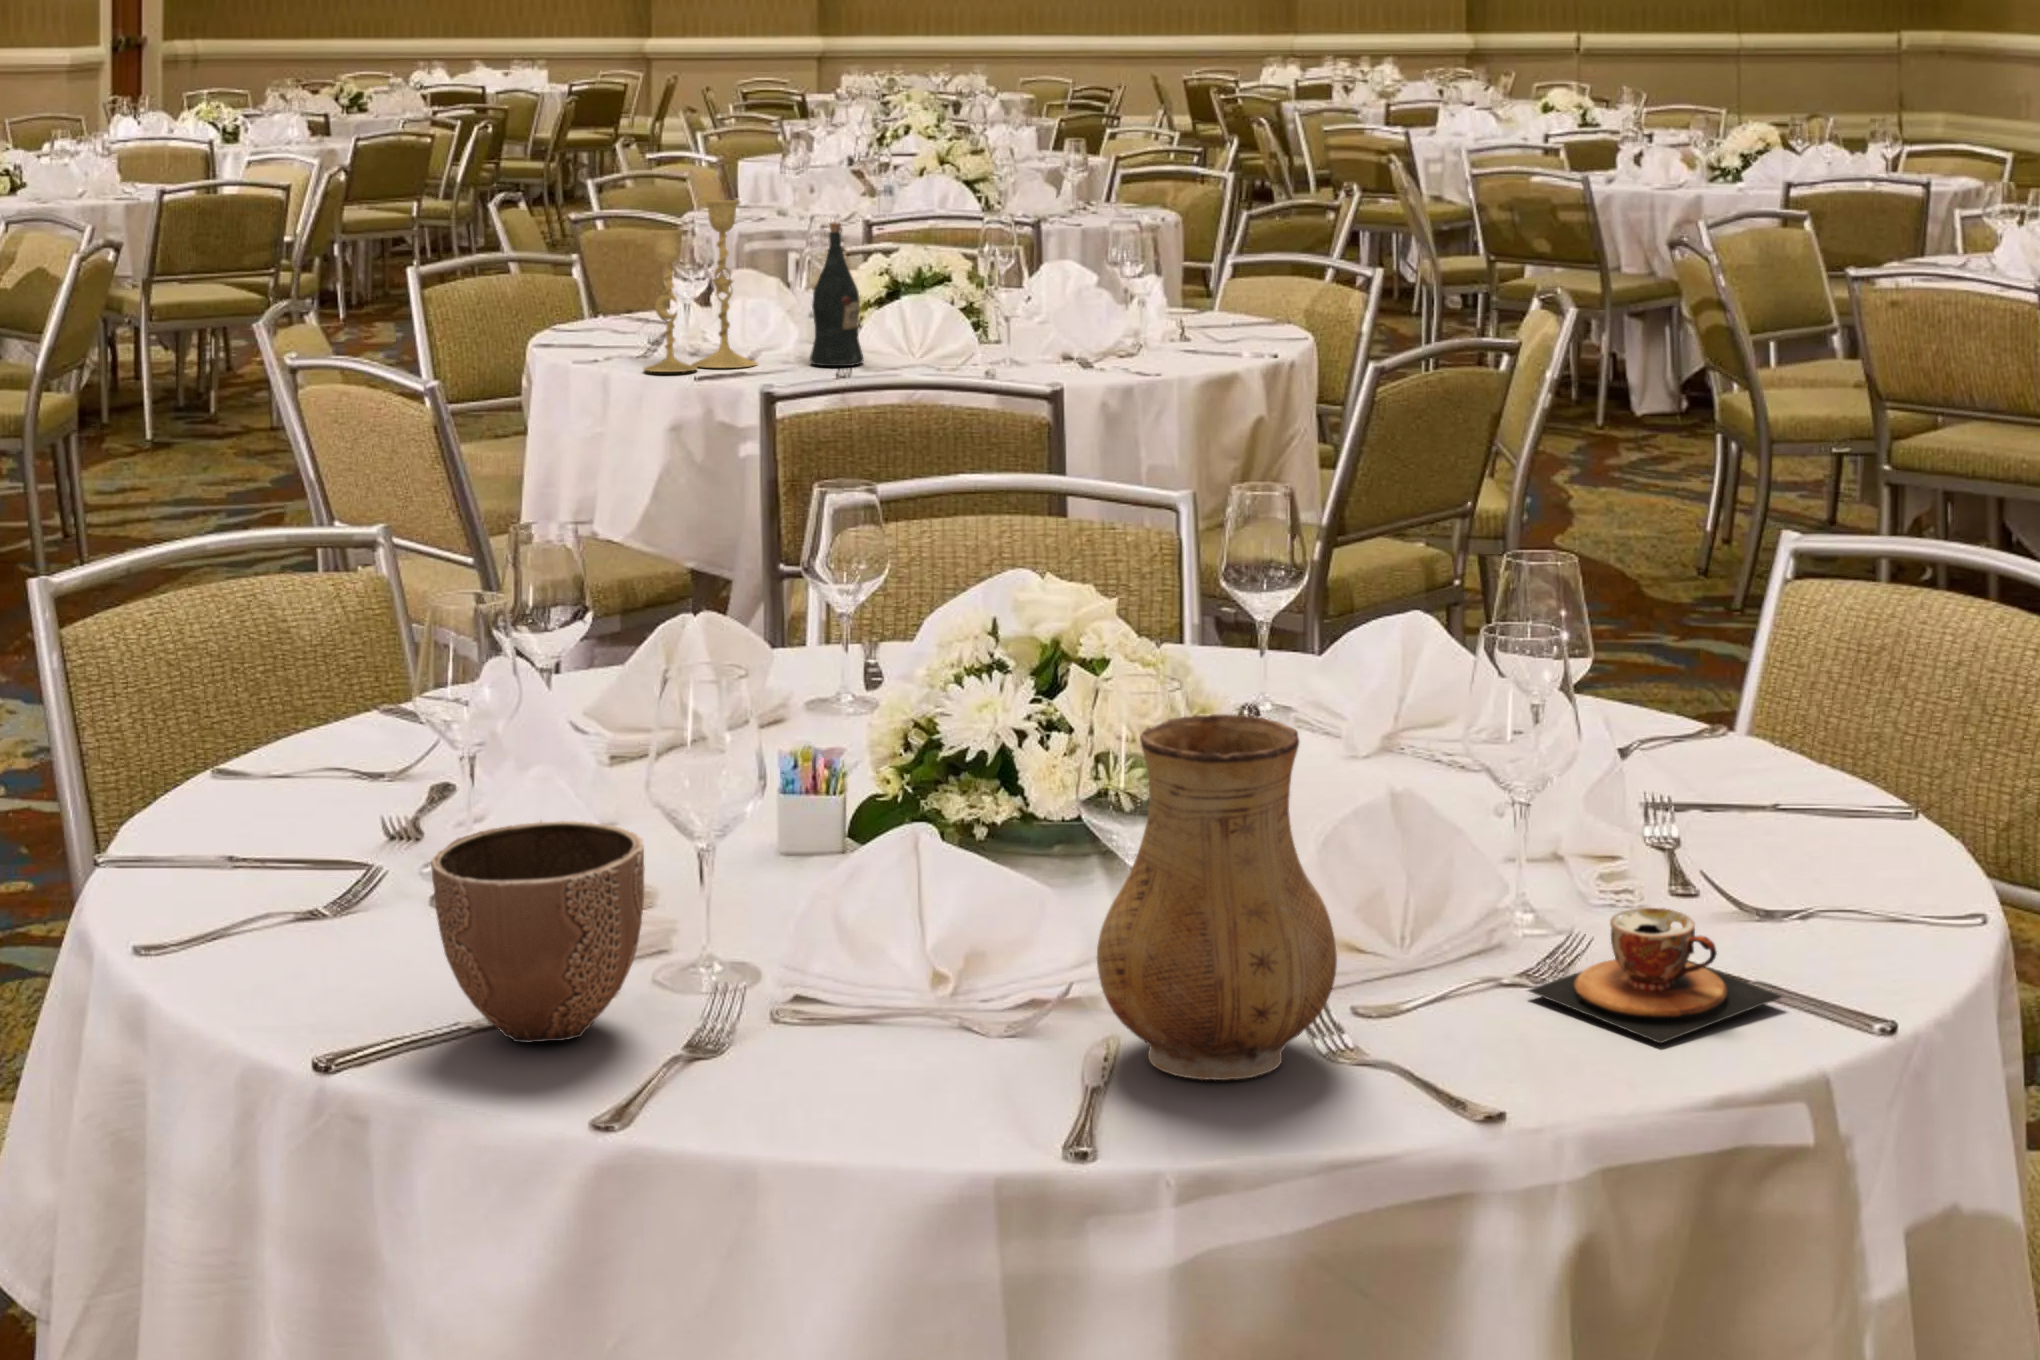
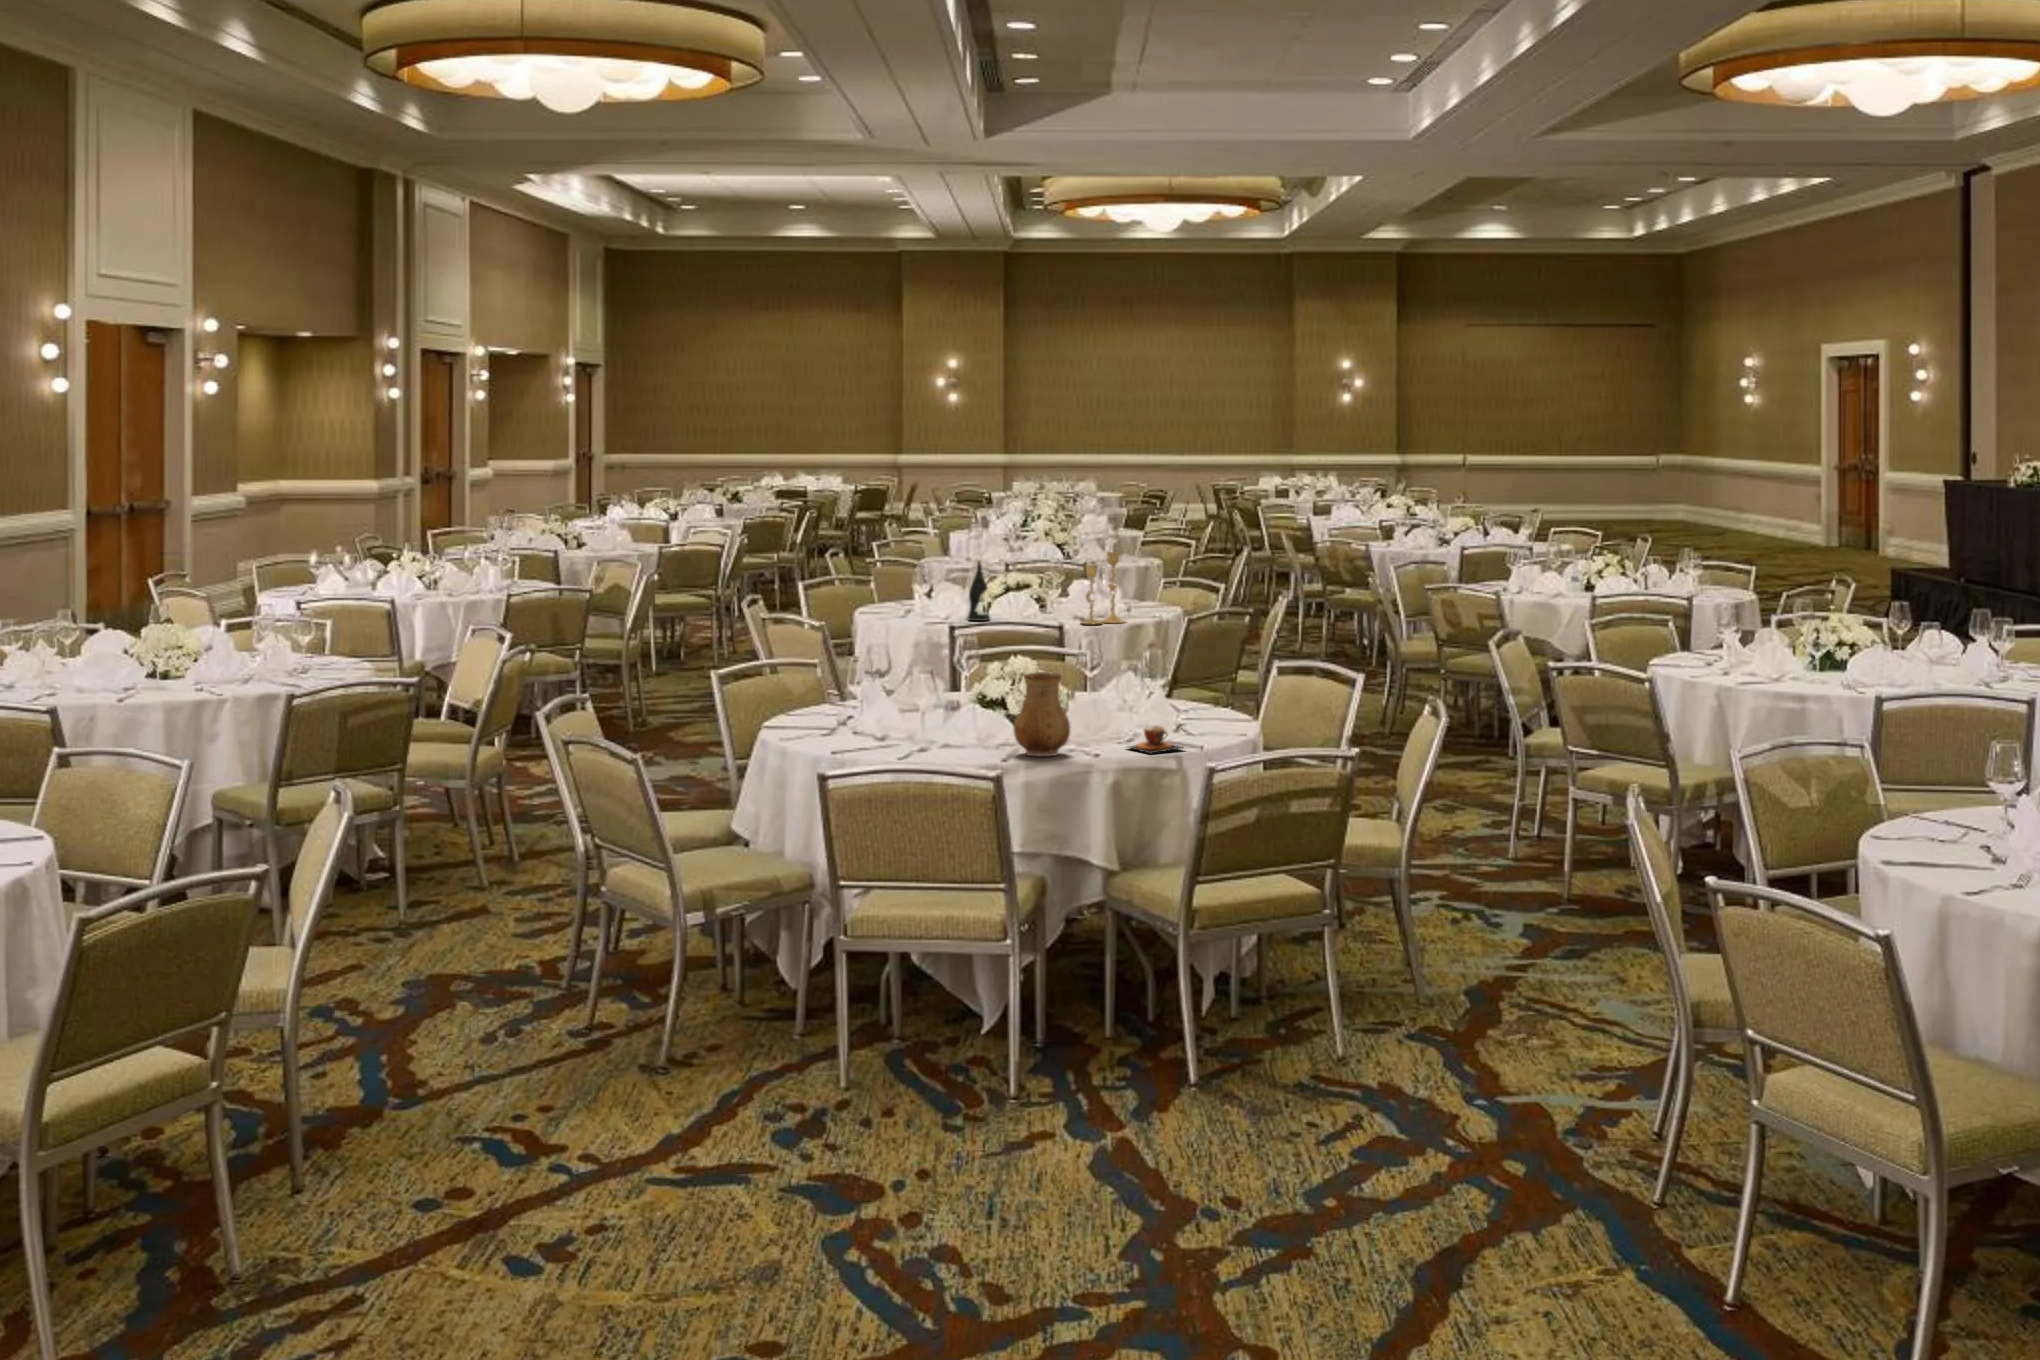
candlestick: present [644,200,757,372] -> present [1082,552,1125,624]
decorative bowl: present [431,821,645,1042] -> none [856,700,907,751]

